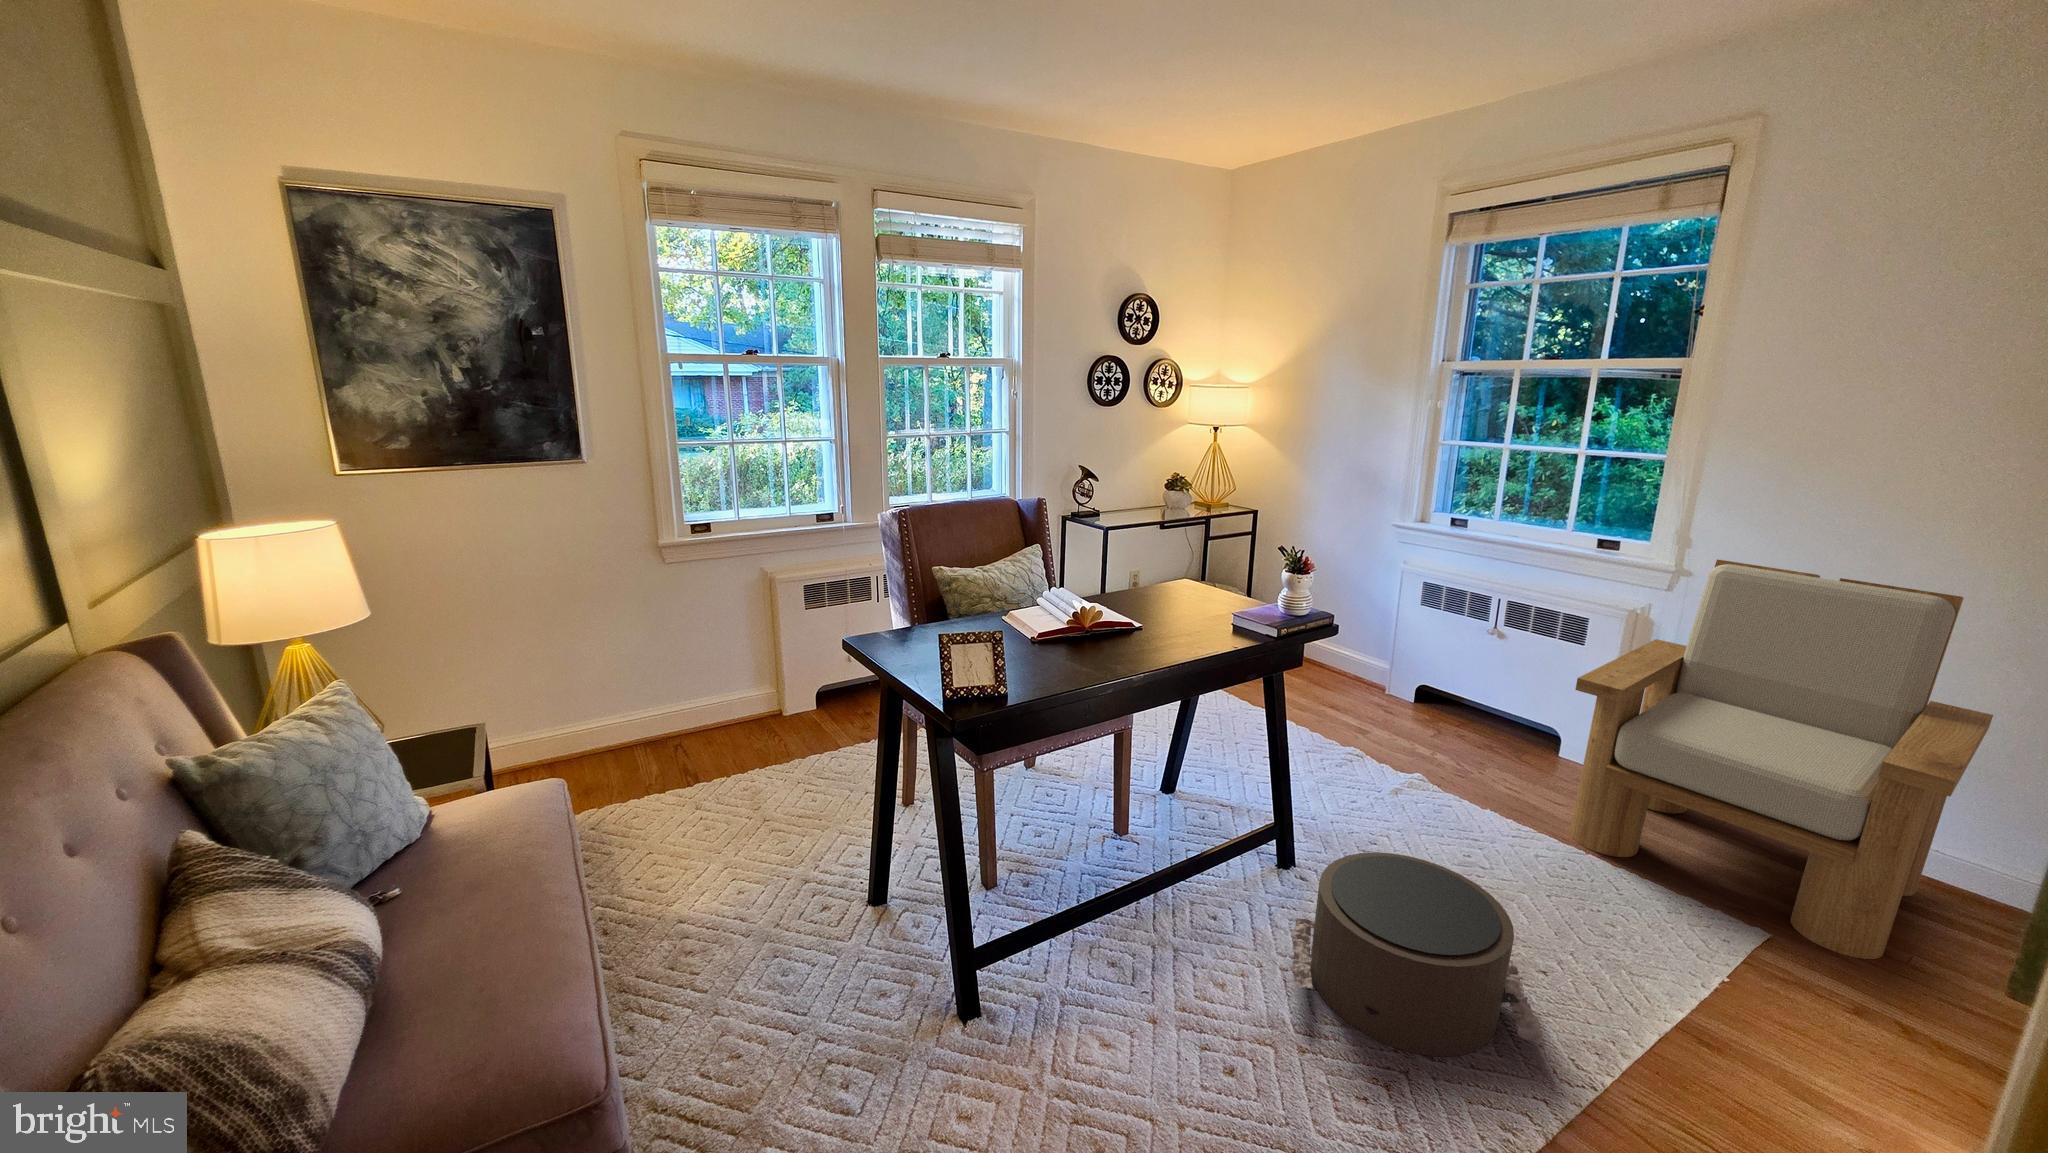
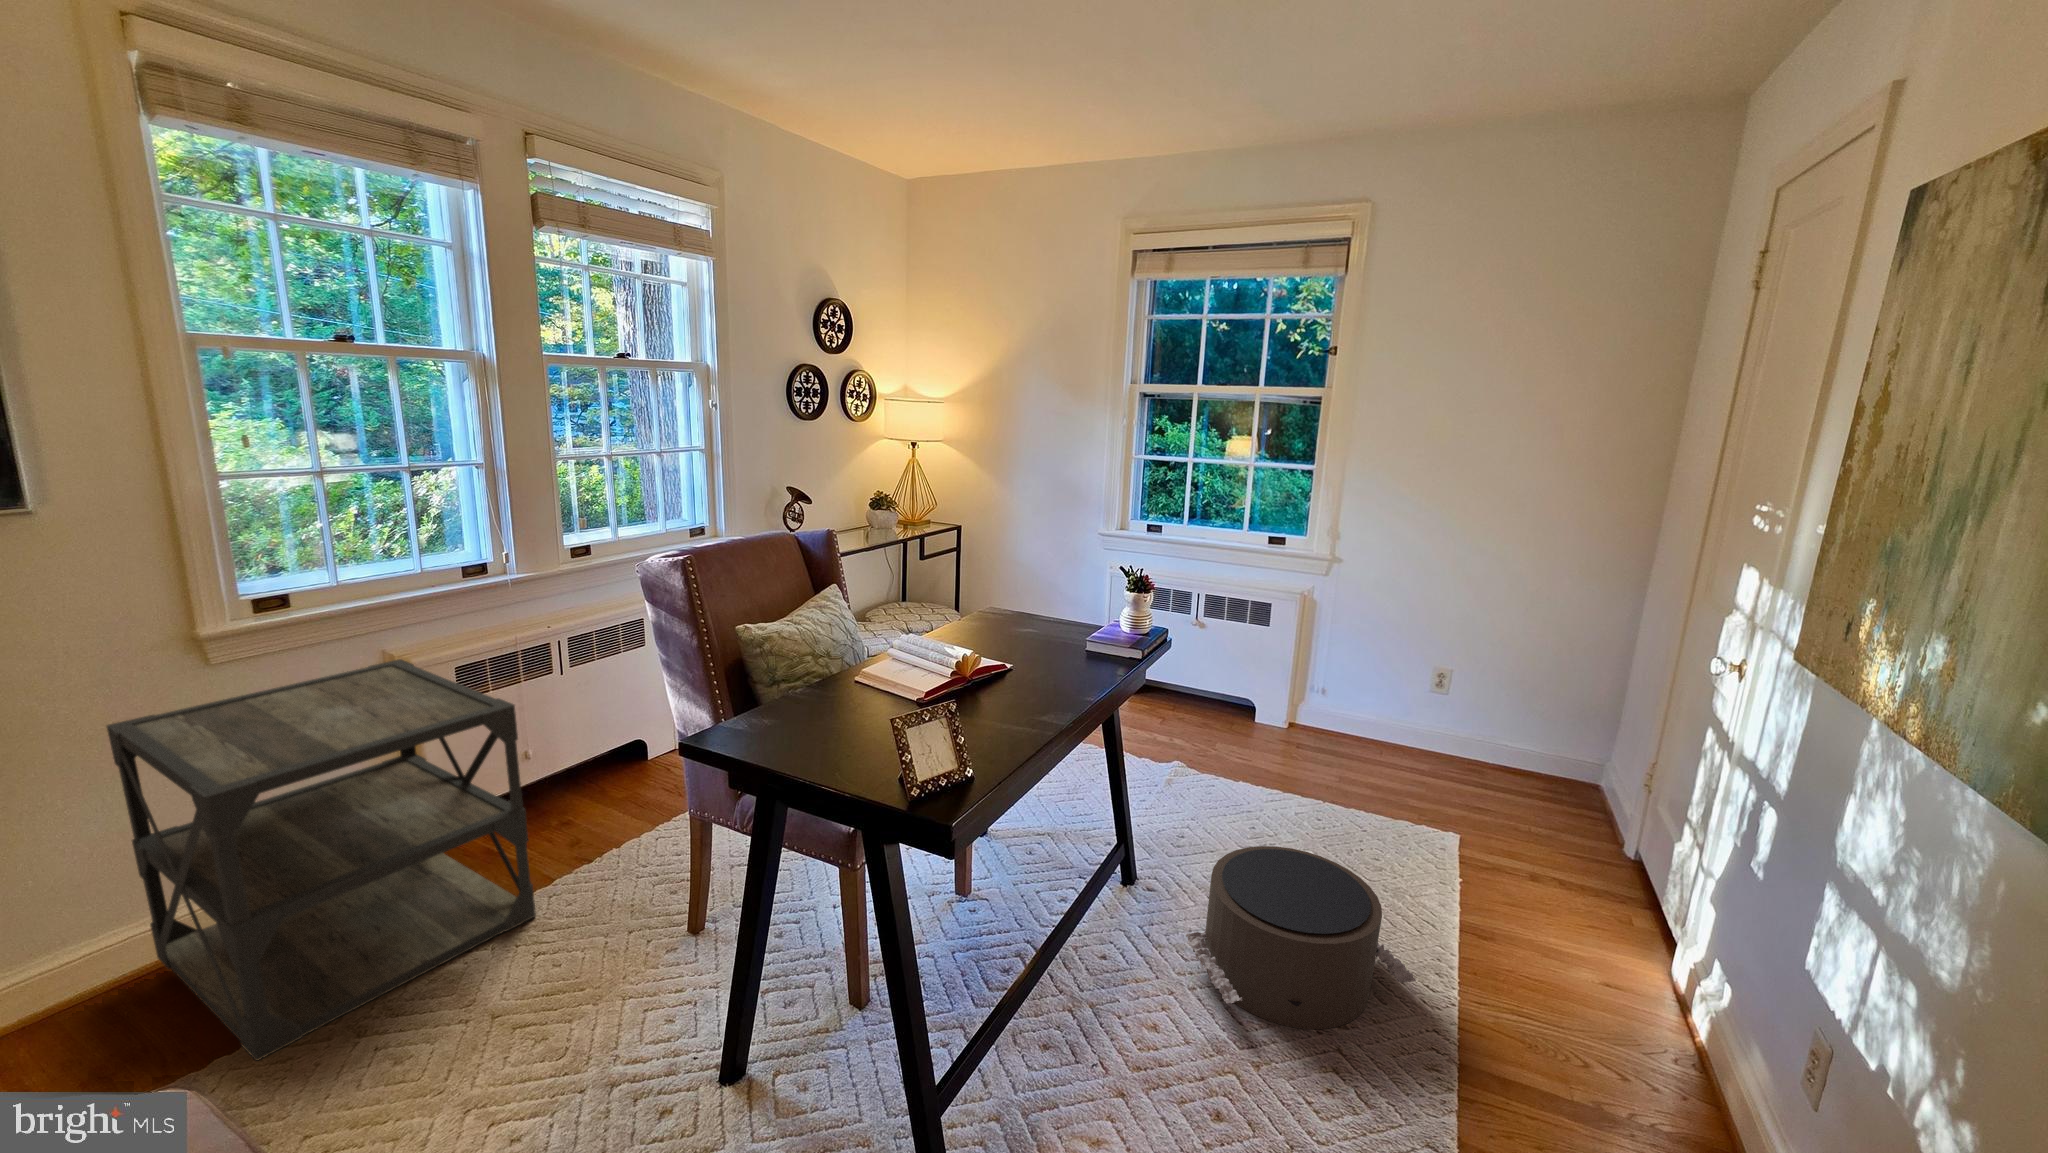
armchair: present [1570,559,1993,959] -> none [1304,549,1561,839]
side table: none [615,574,819,805] -> present [107,659,536,1061]

